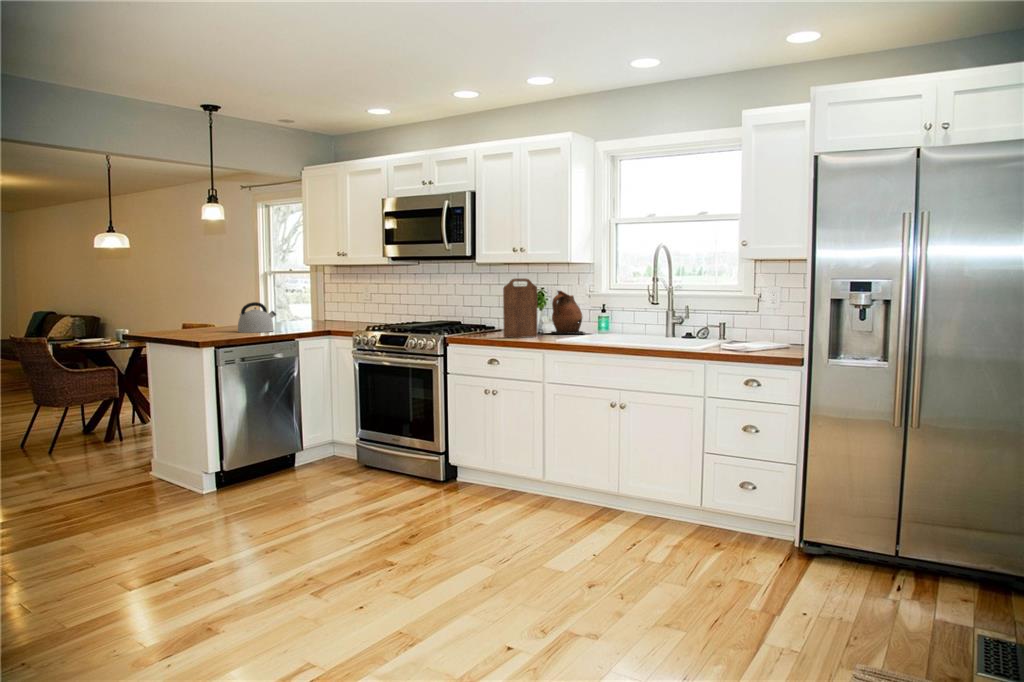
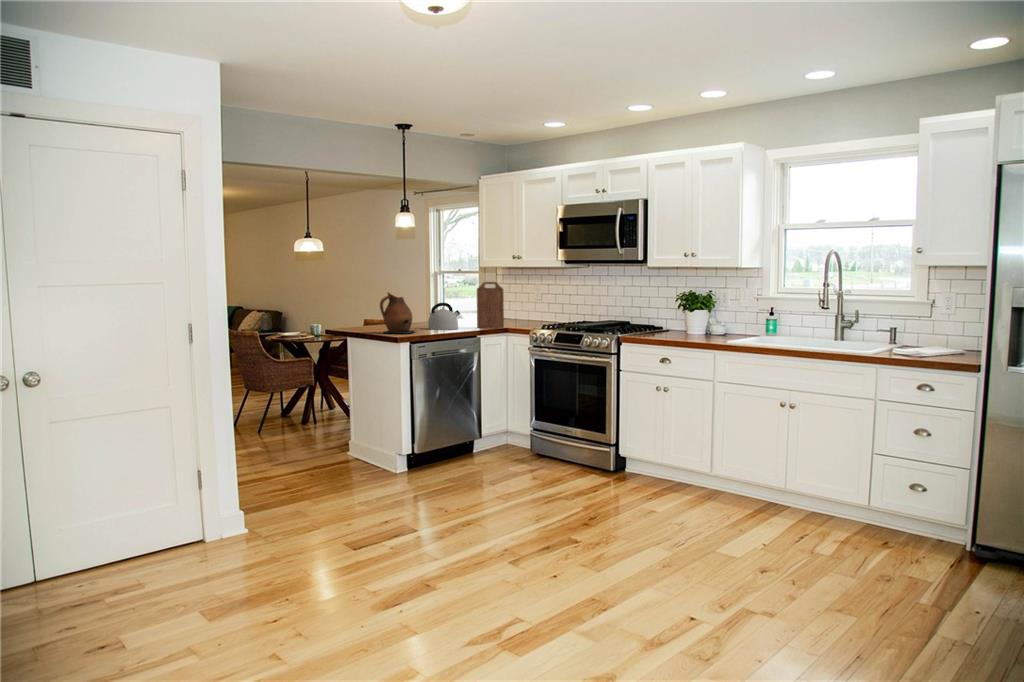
cutting board: present [503,279,537,337] -> present [477,282,504,328]
ceramic pitcher: present [551,291,585,334] -> present [380,292,415,333]

